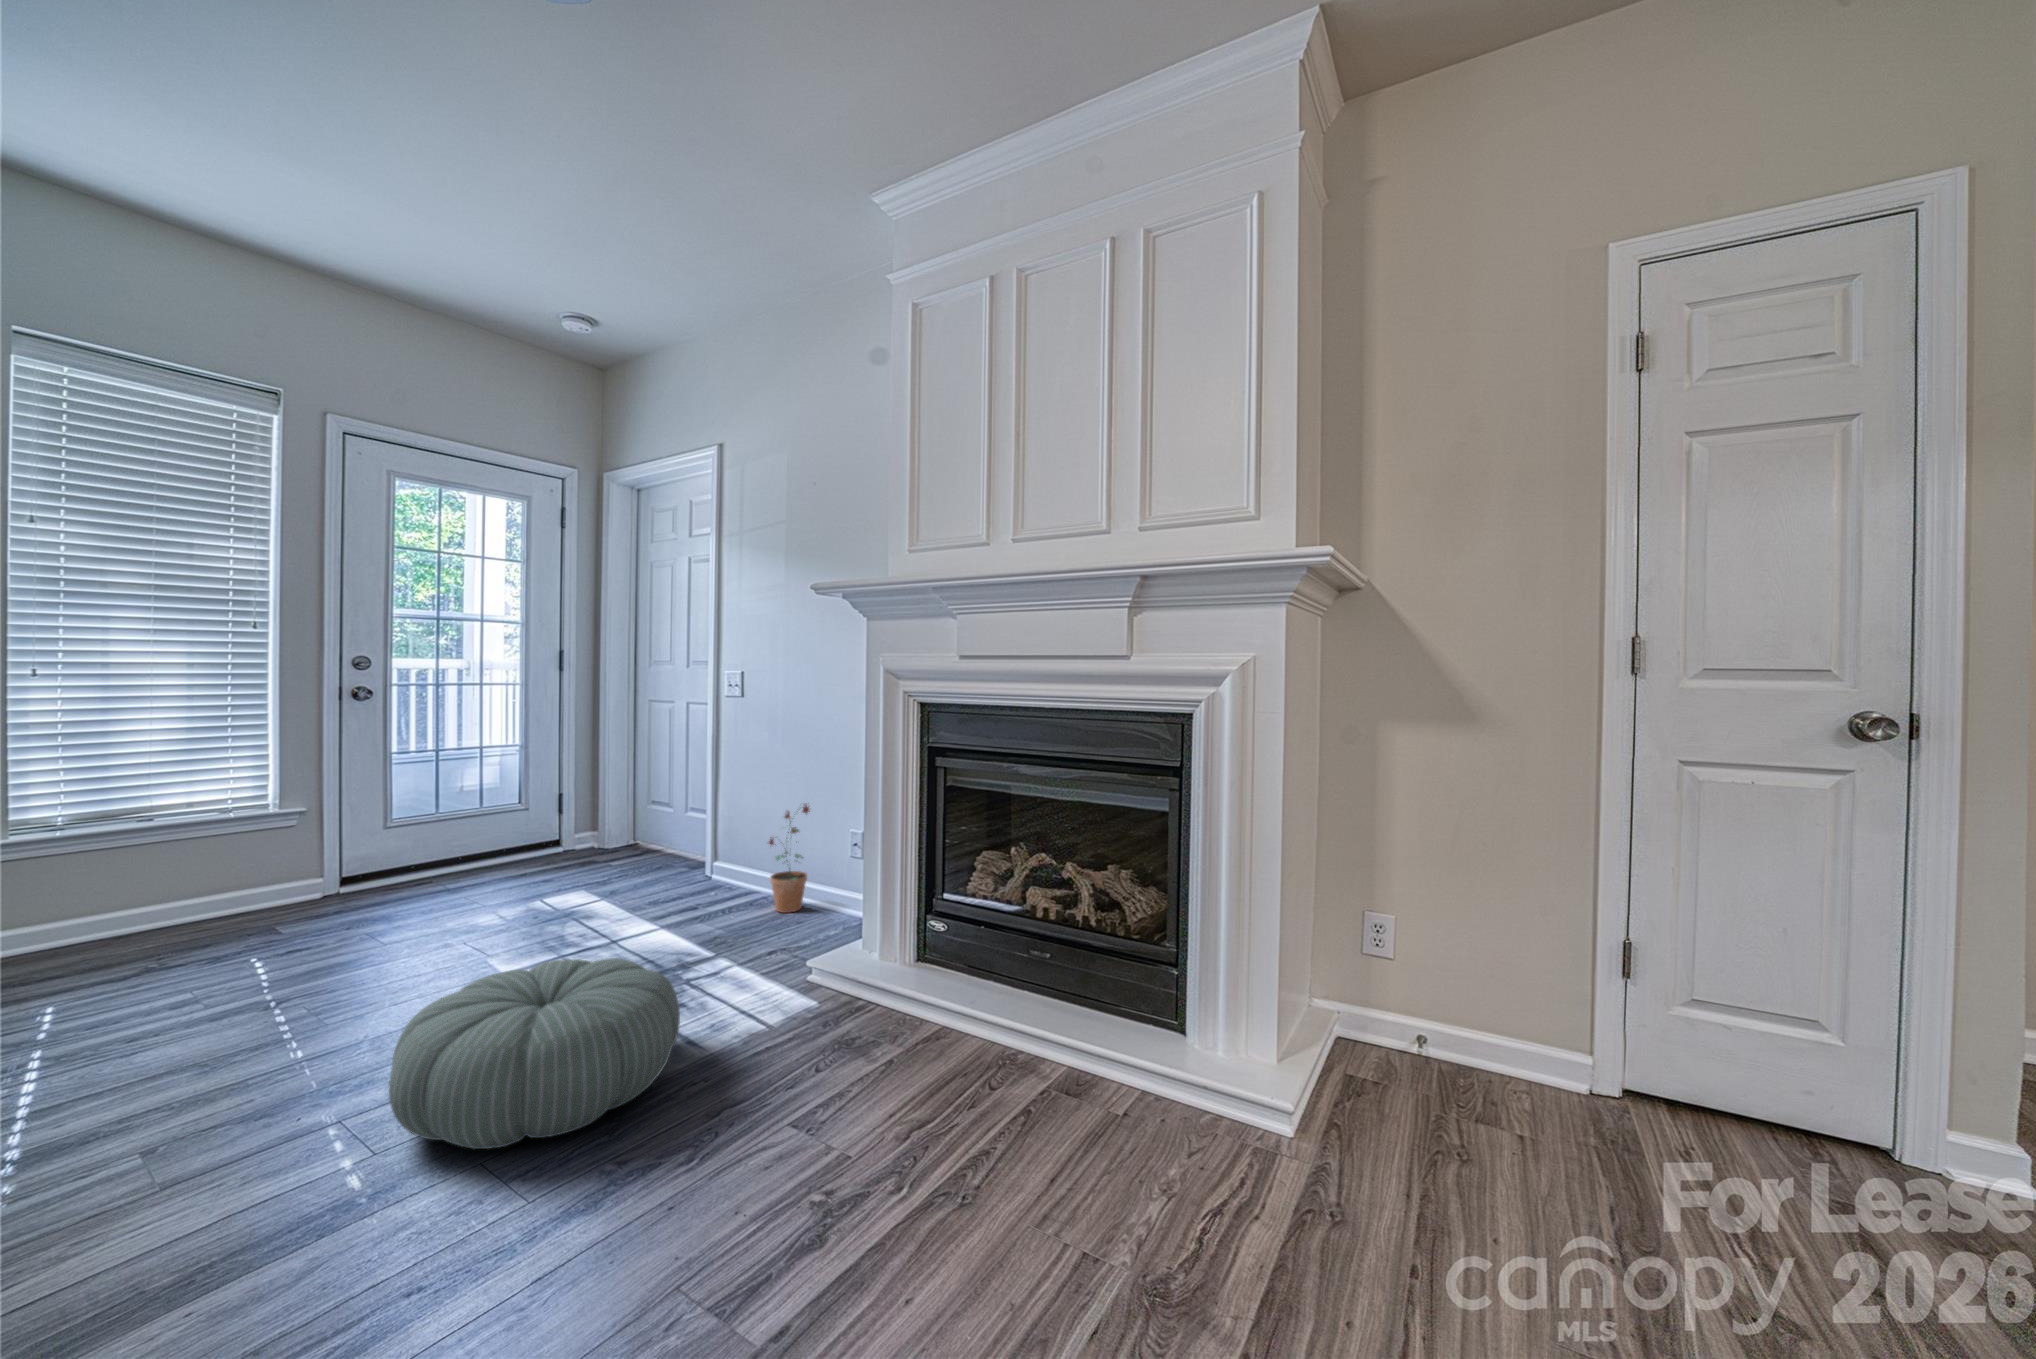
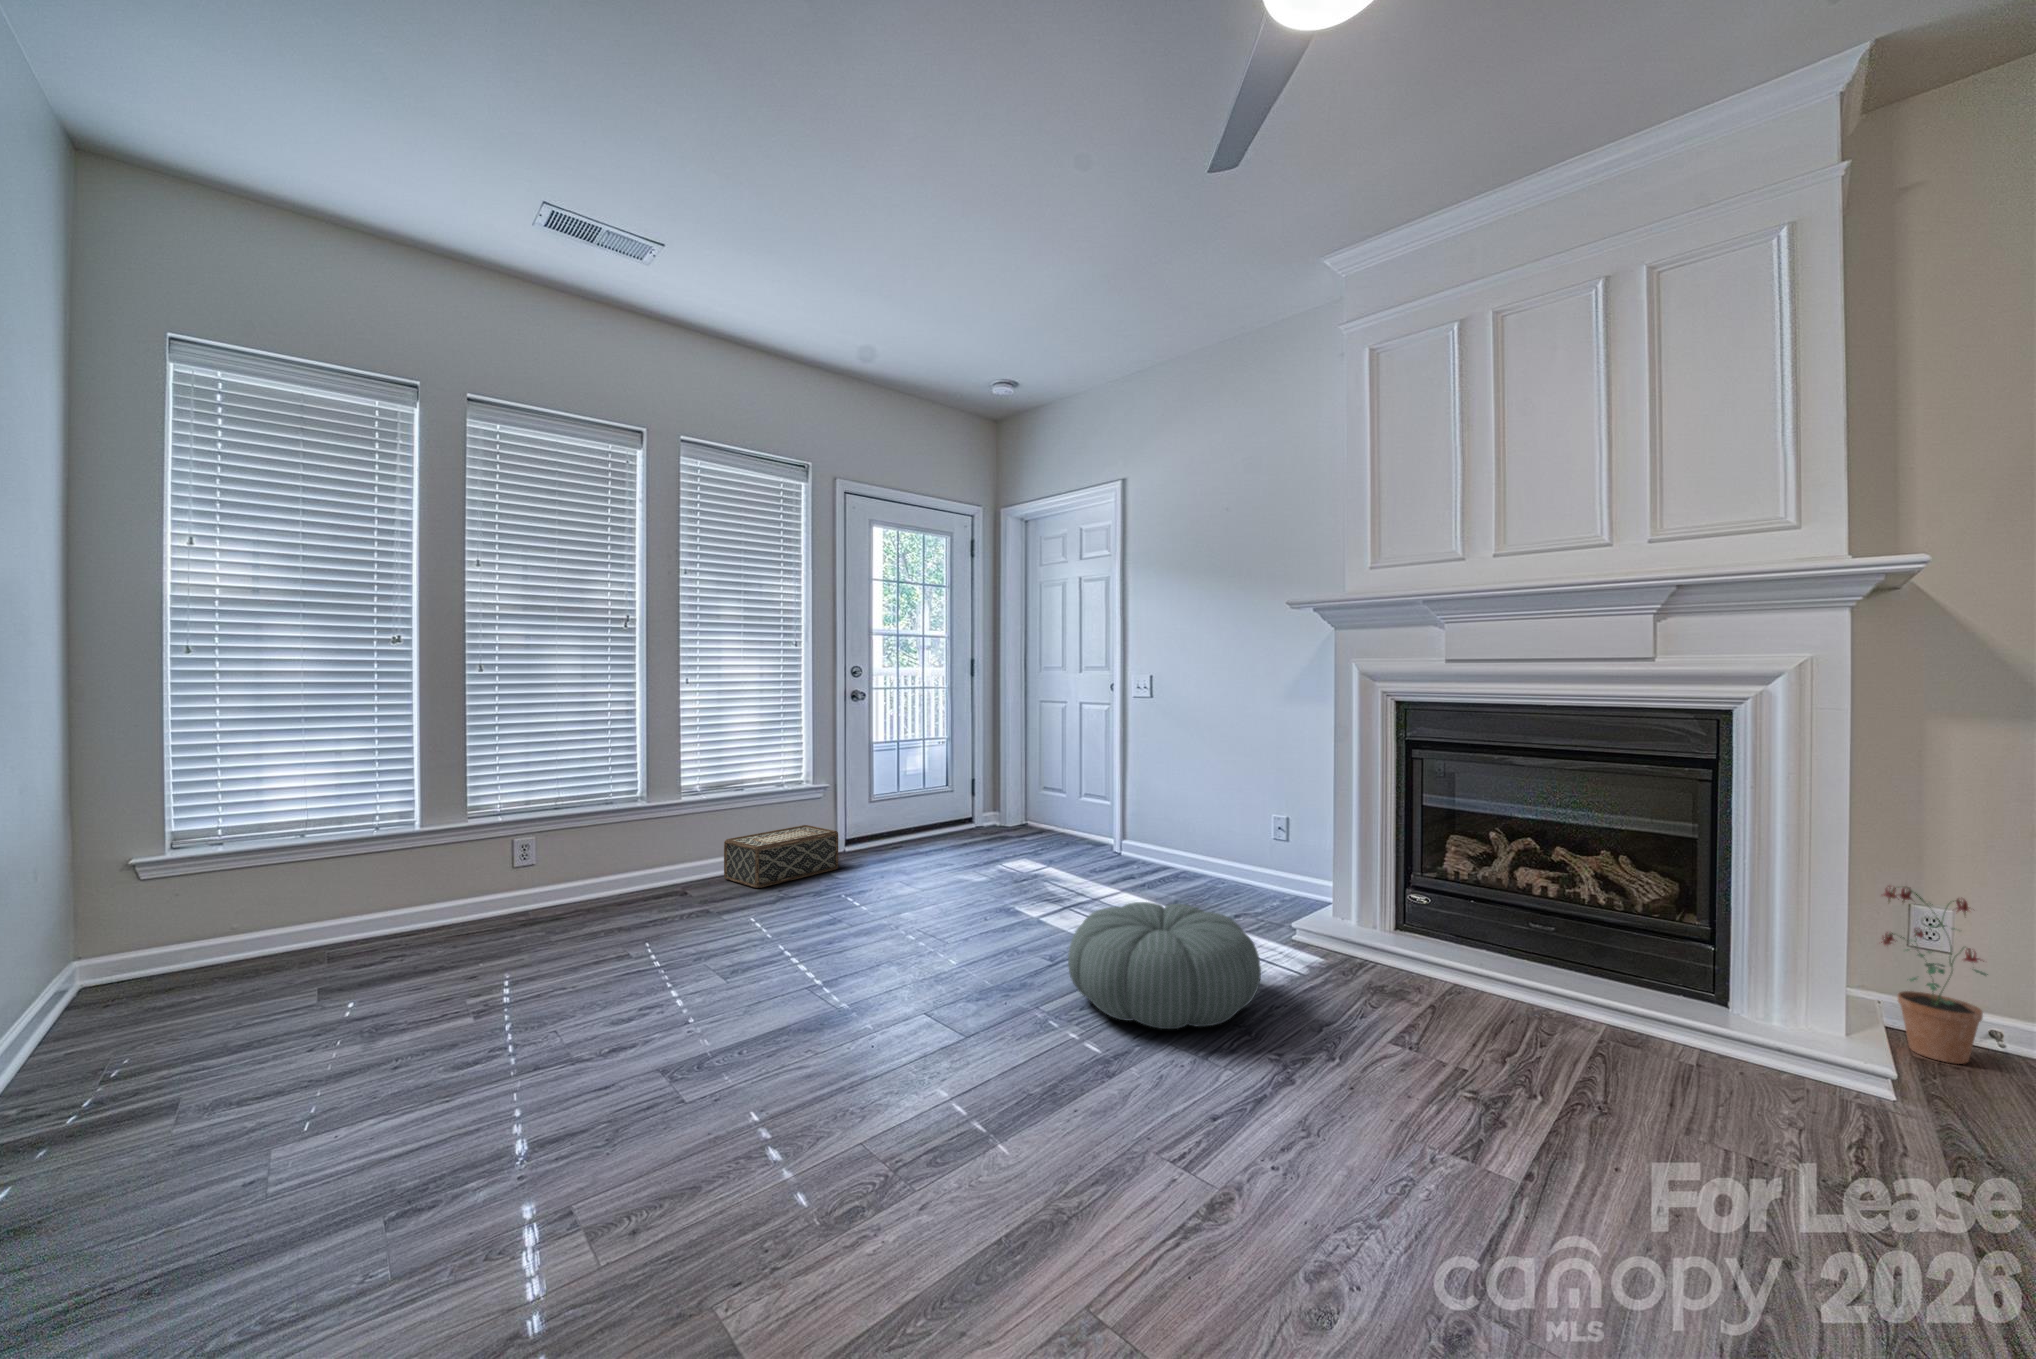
potted plant: present [769,804,810,913] -> present [1881,886,1988,1064]
woven basket: none [87,861,301,957] -> present [724,825,838,888]

